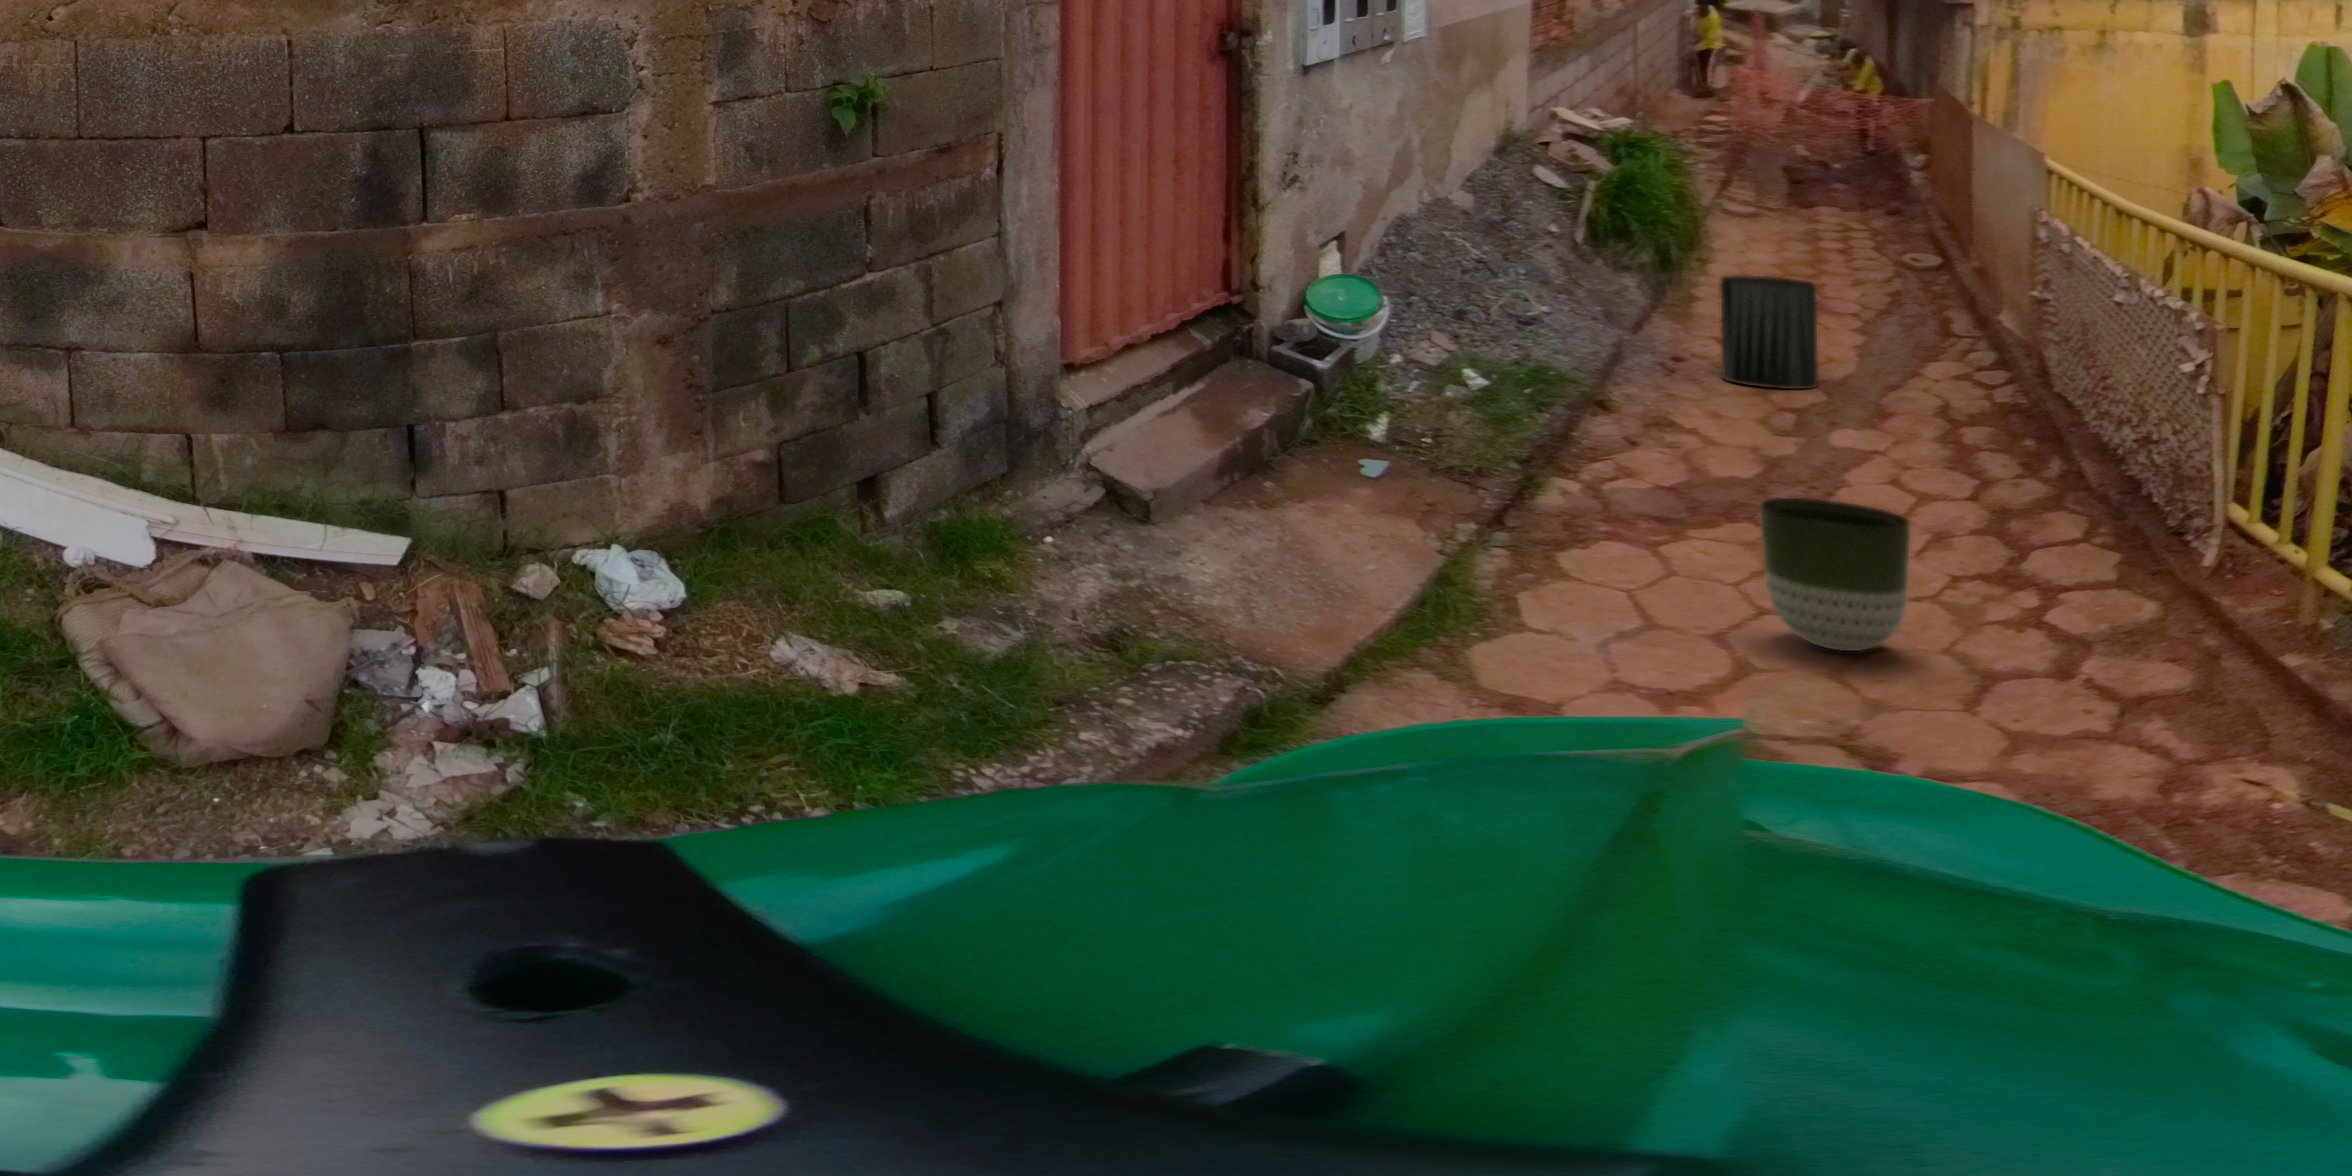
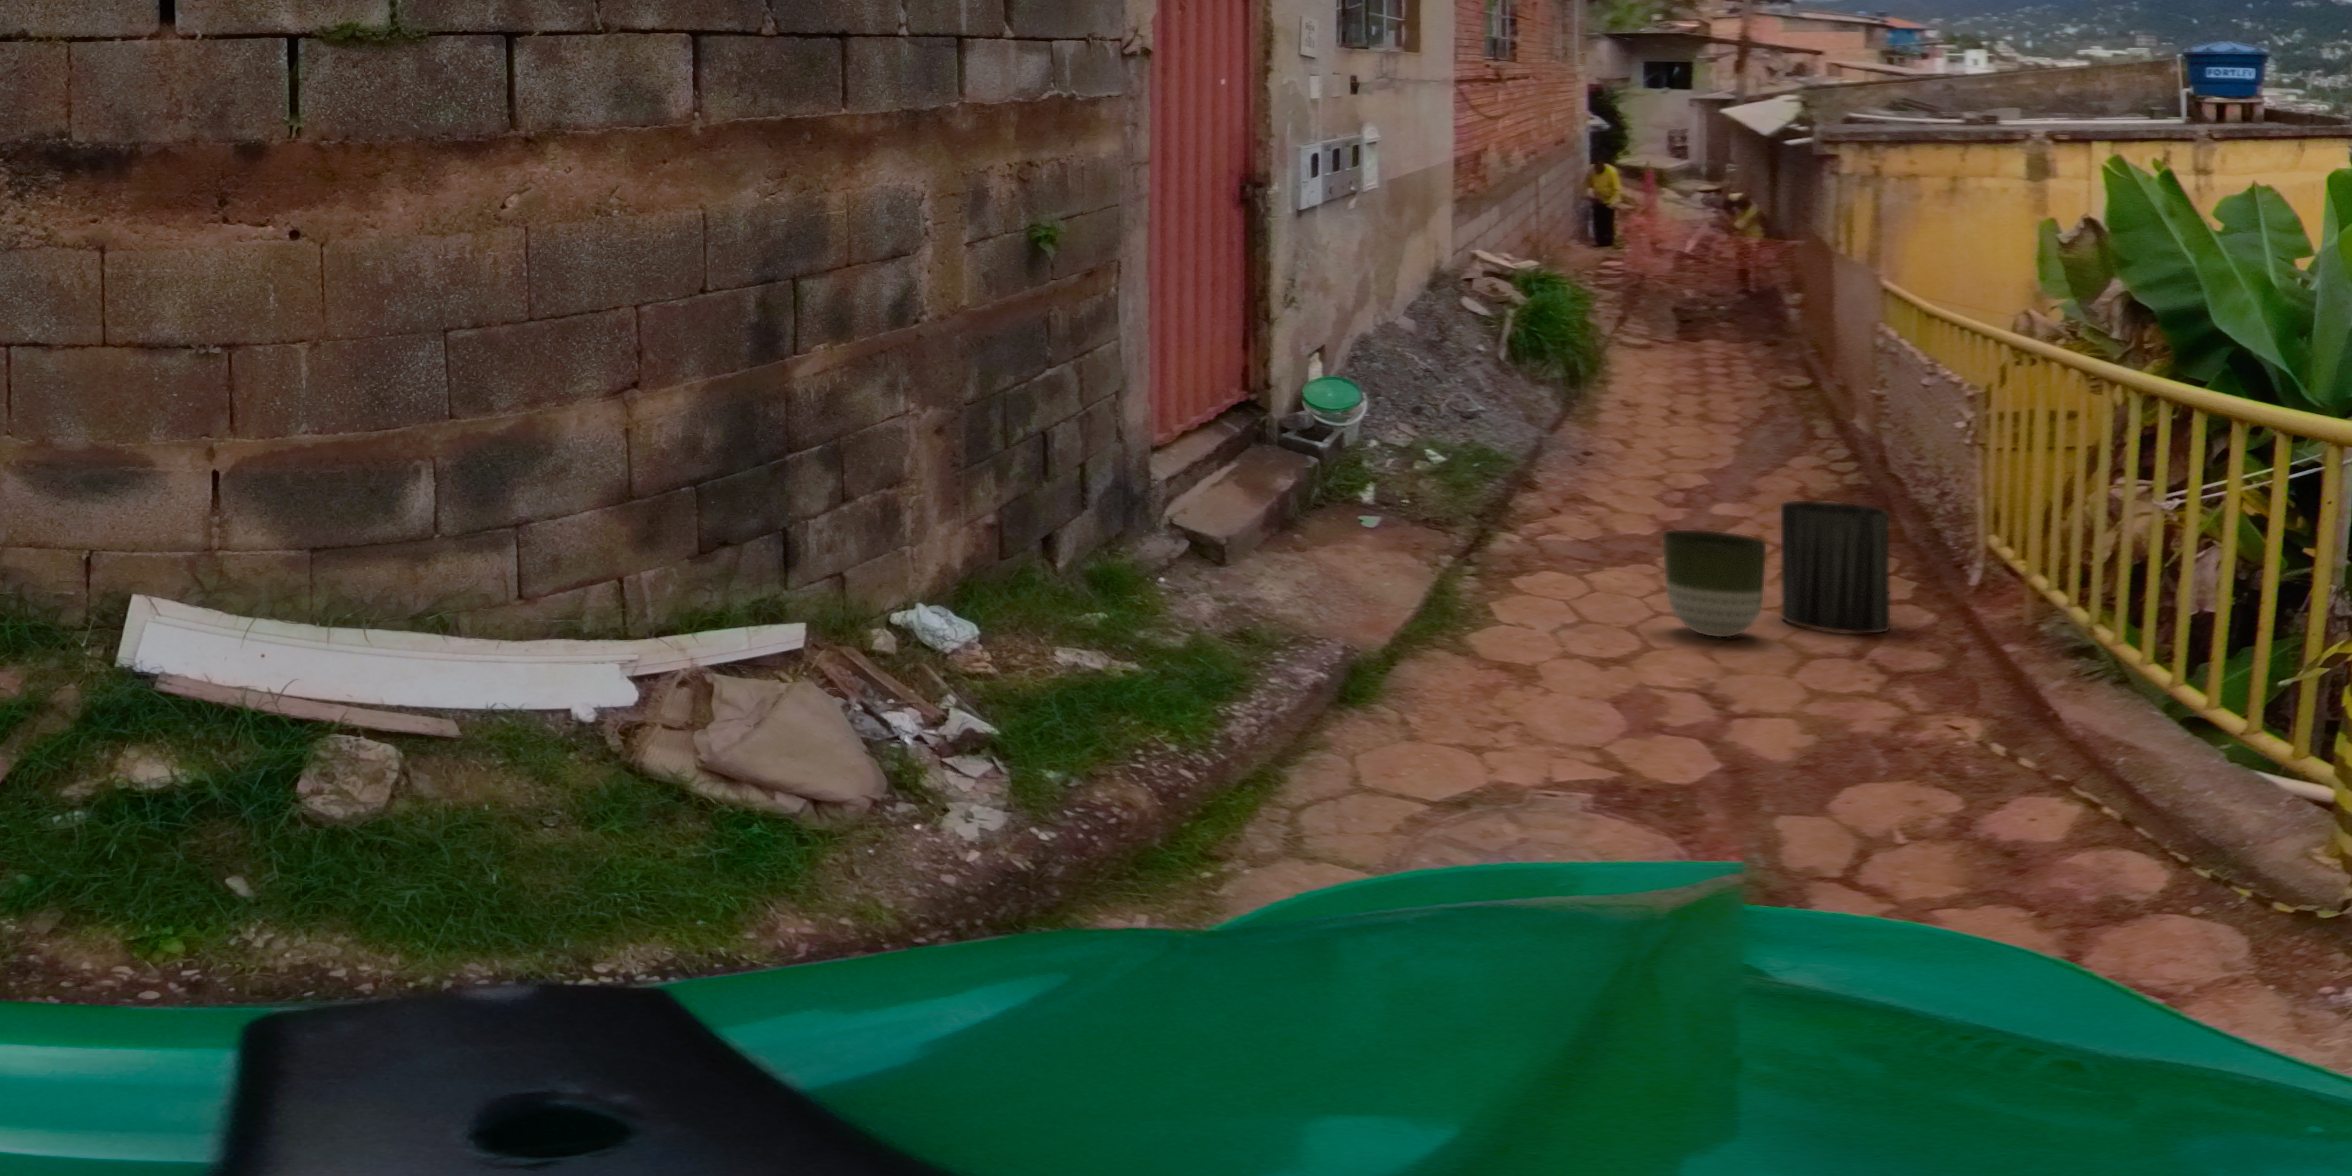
trash can: present [1721,275,1818,389] -> present [1781,501,1890,633]

